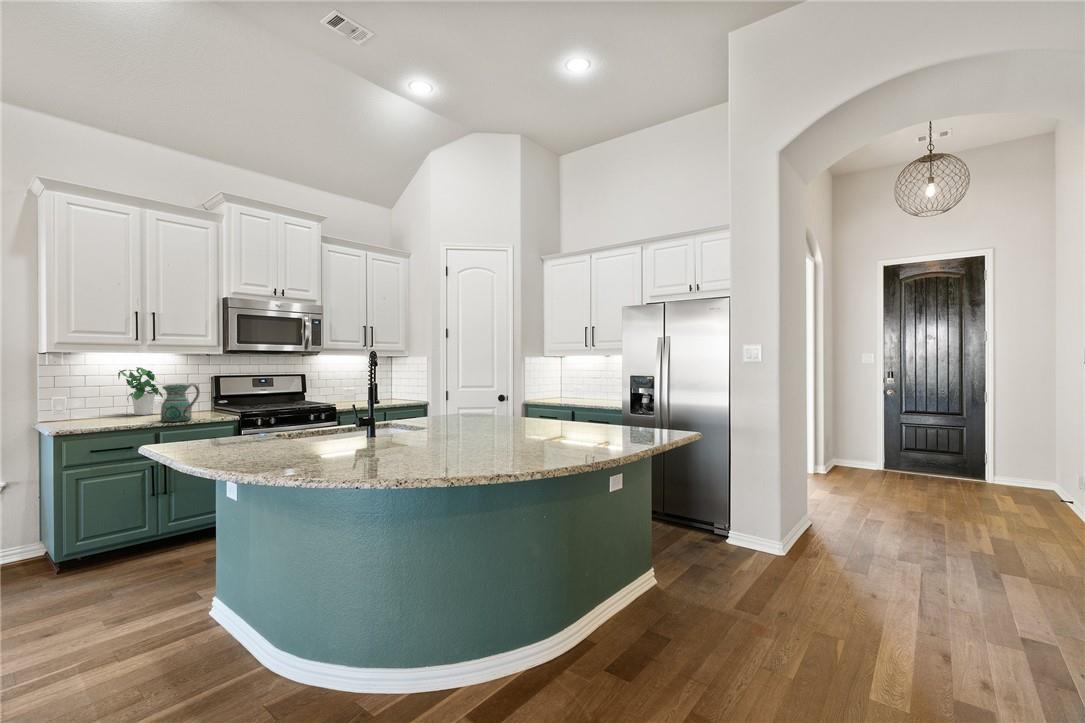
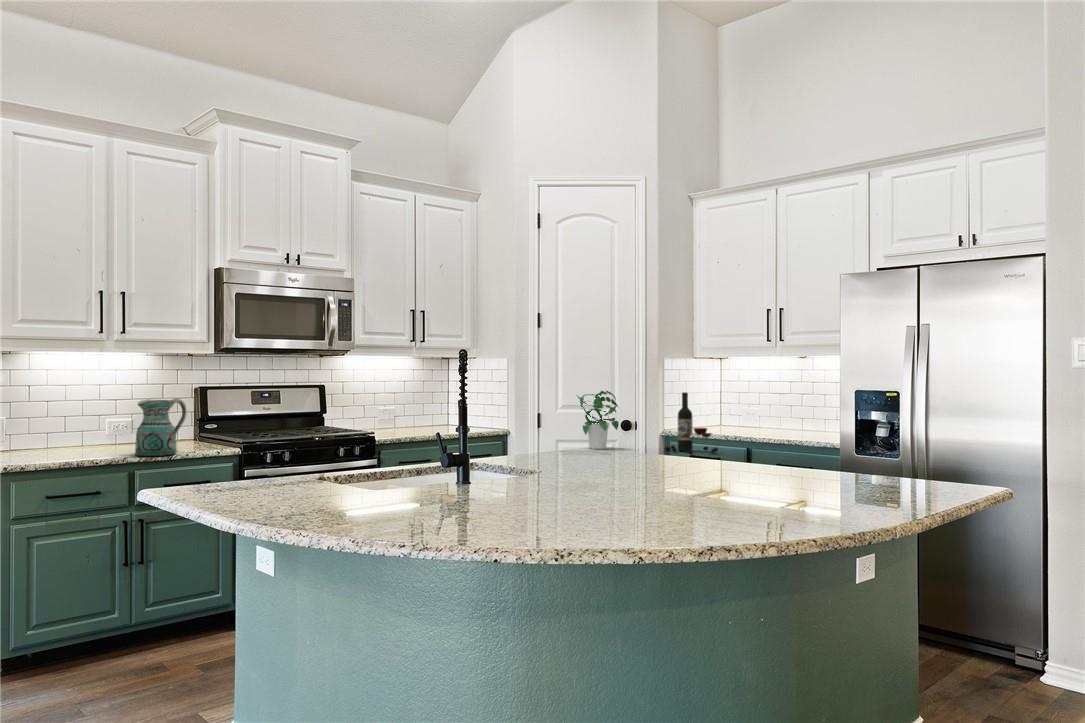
potted plant: present [118,367,163,415] -> present [577,391,619,449]
wine bottle: none [523,378,556,415] -> present [665,392,718,454]

